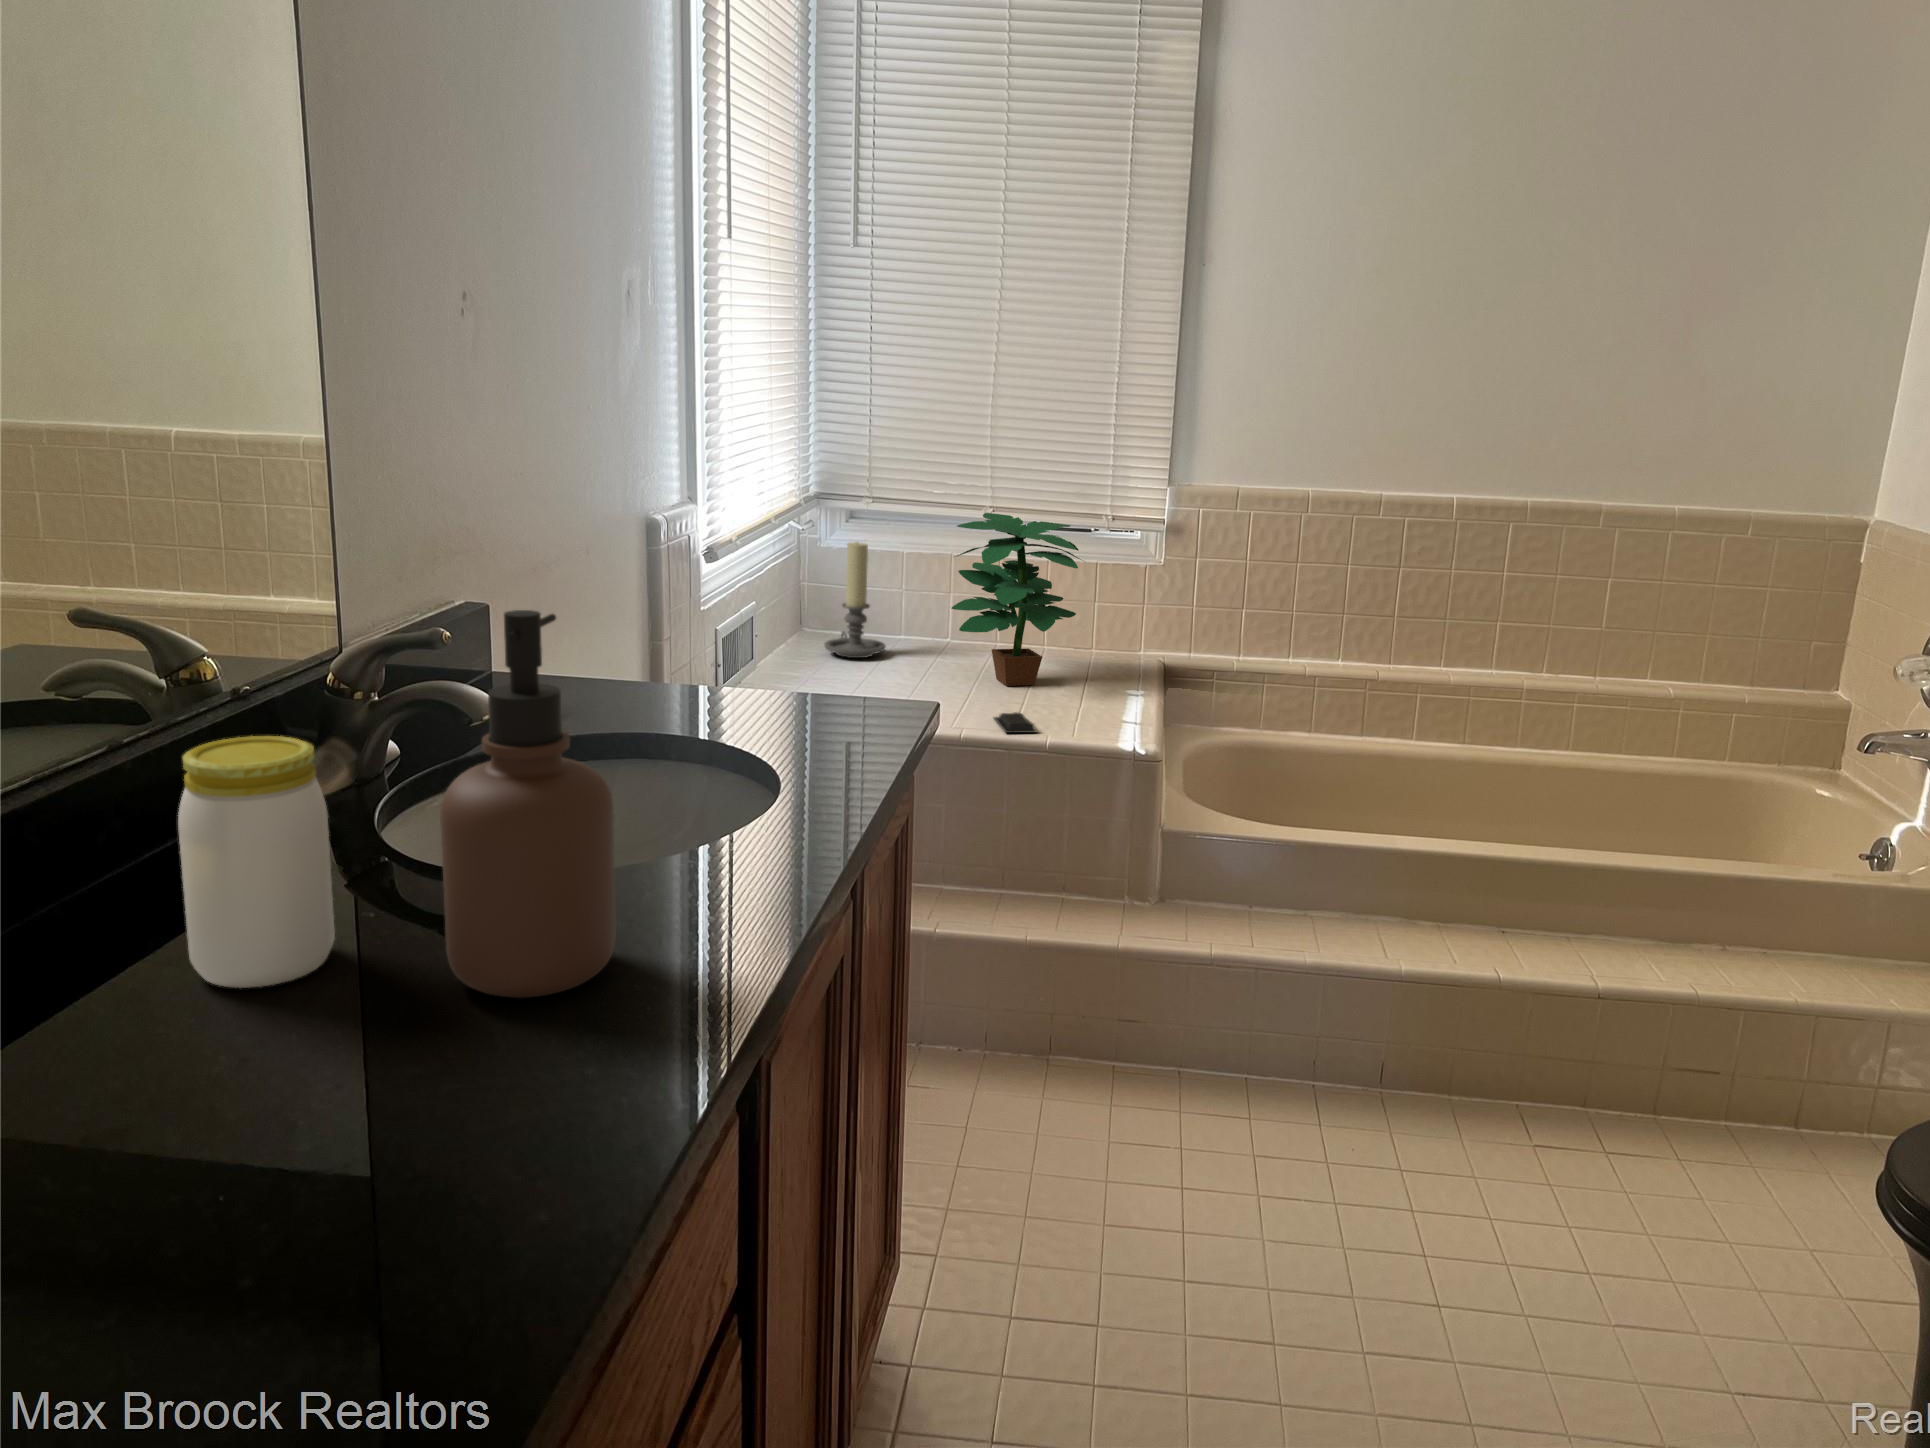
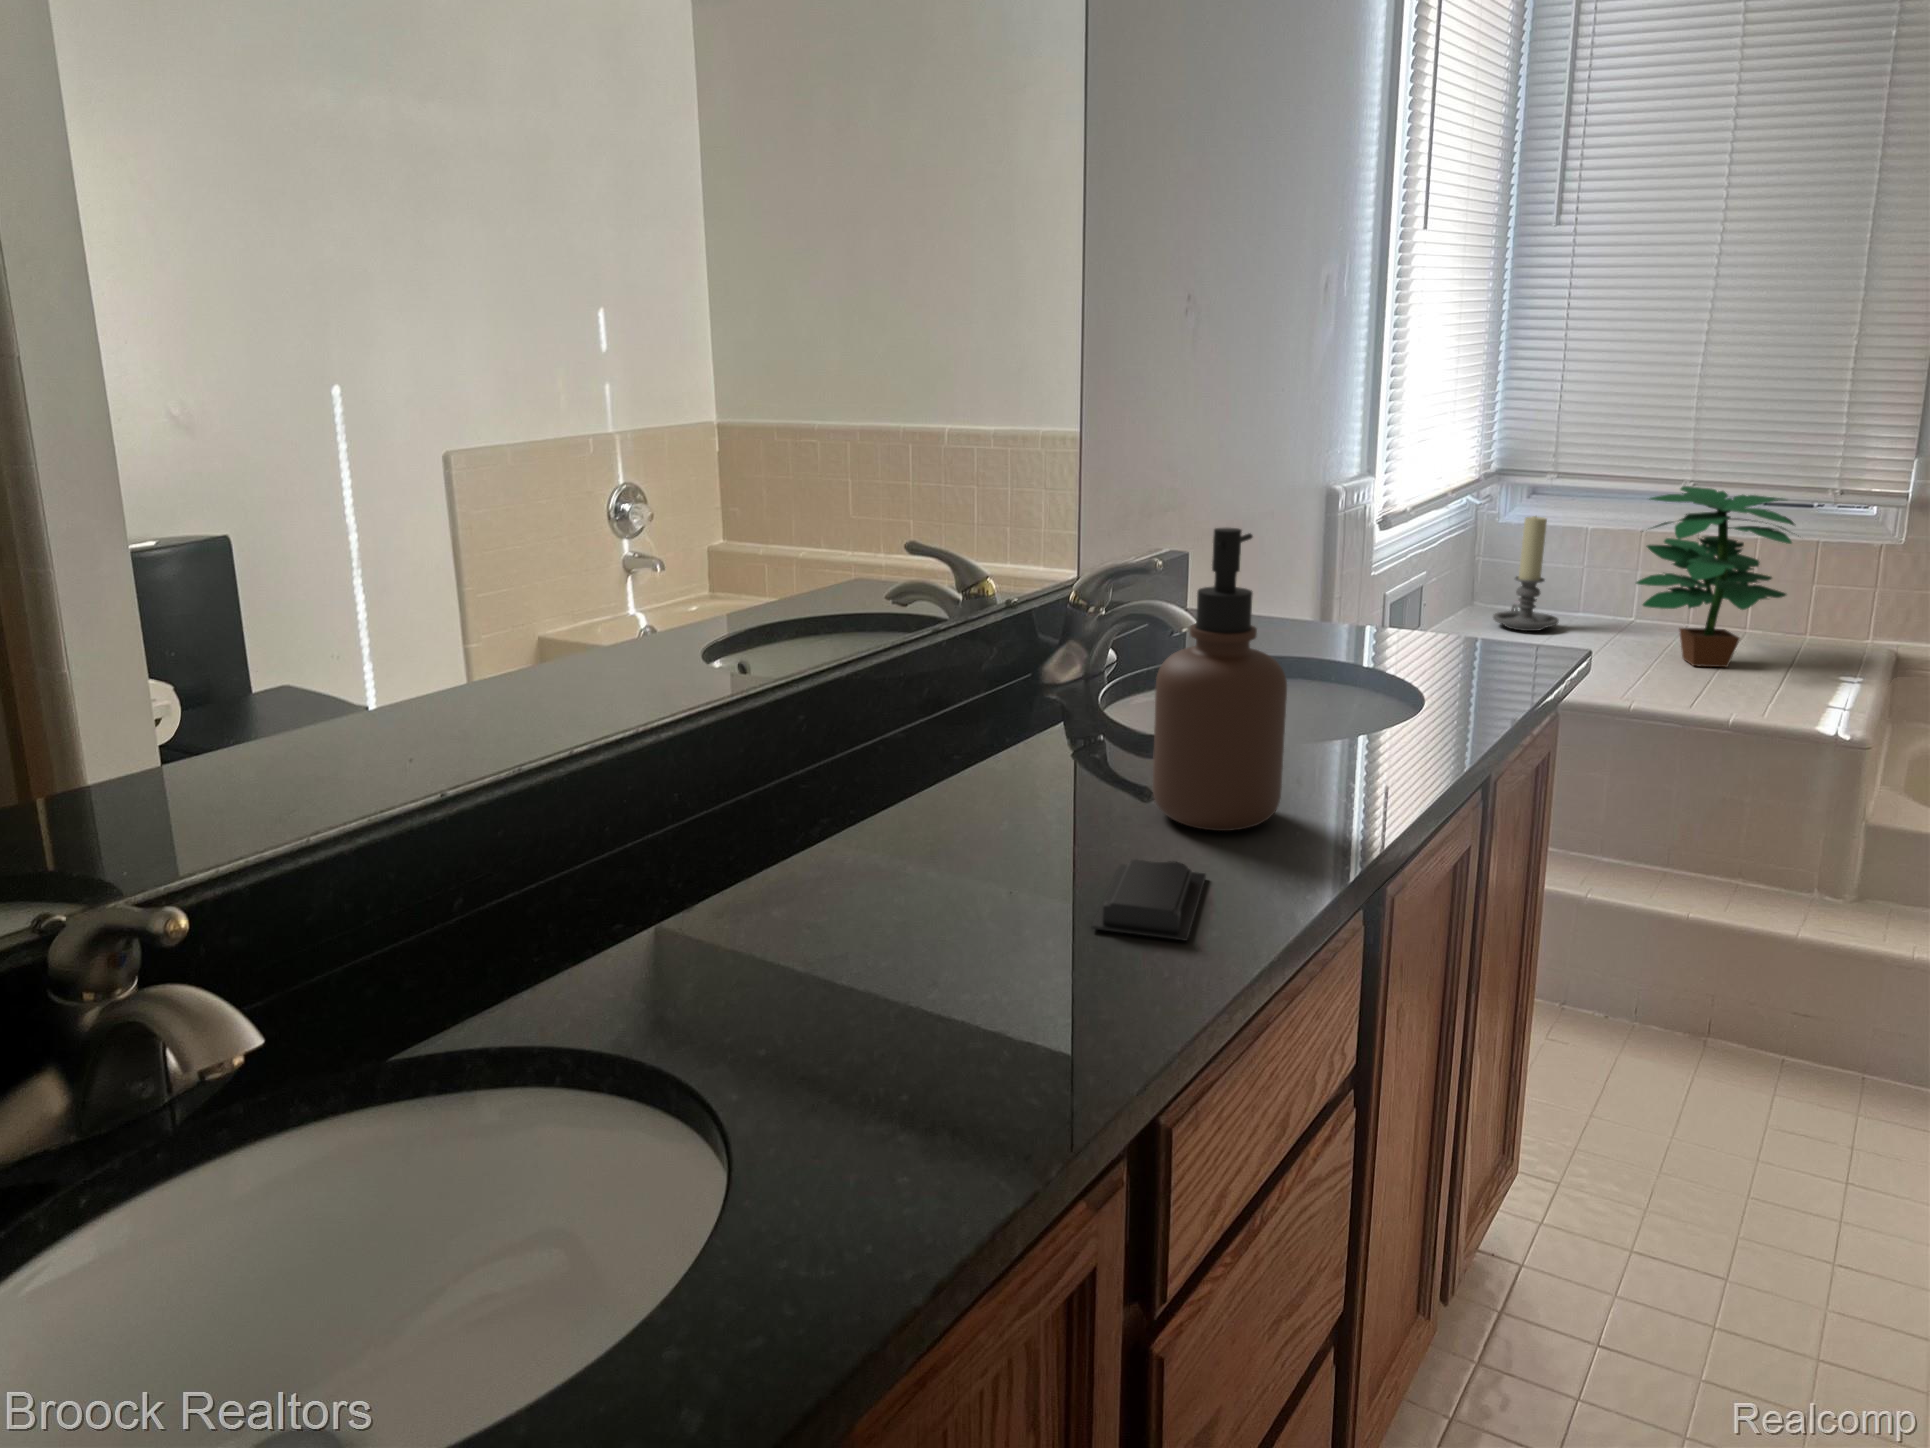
soap bar: present [994,712,1037,733] -> present [1092,859,1206,941]
jar: present [178,736,335,988] -> none [981,619,1076,797]

